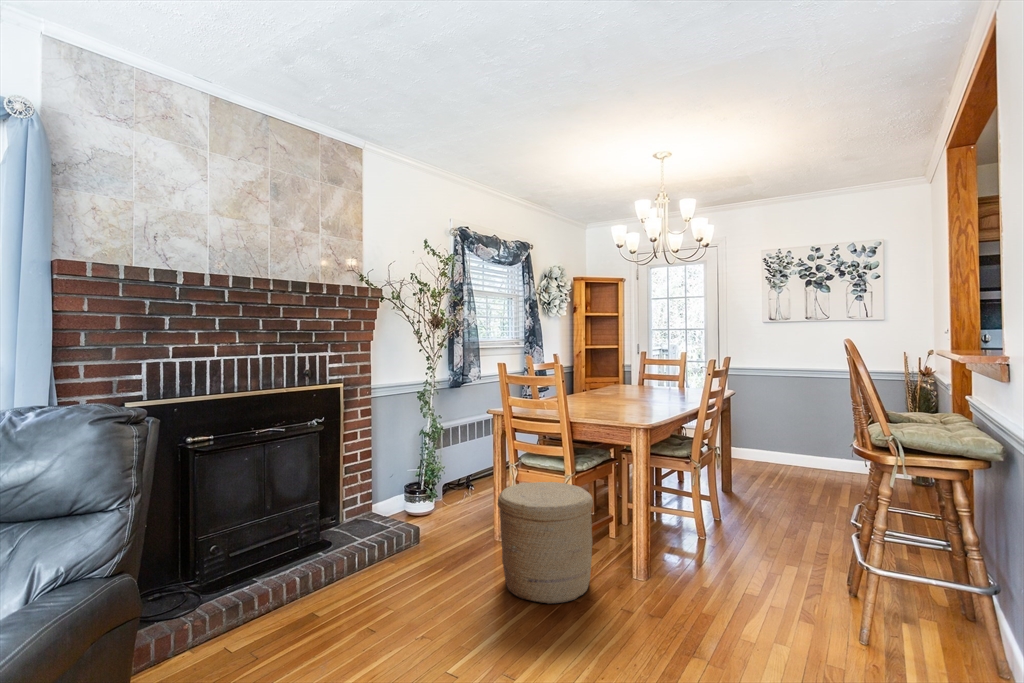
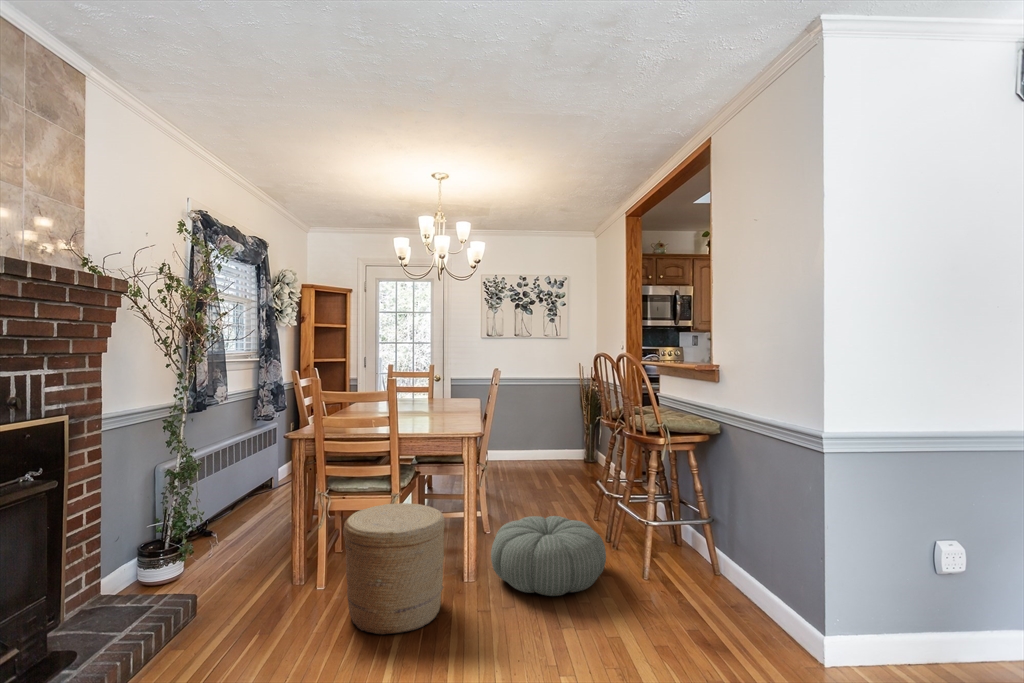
pouf: none [656,525,802,624] -> present [491,516,606,596]

